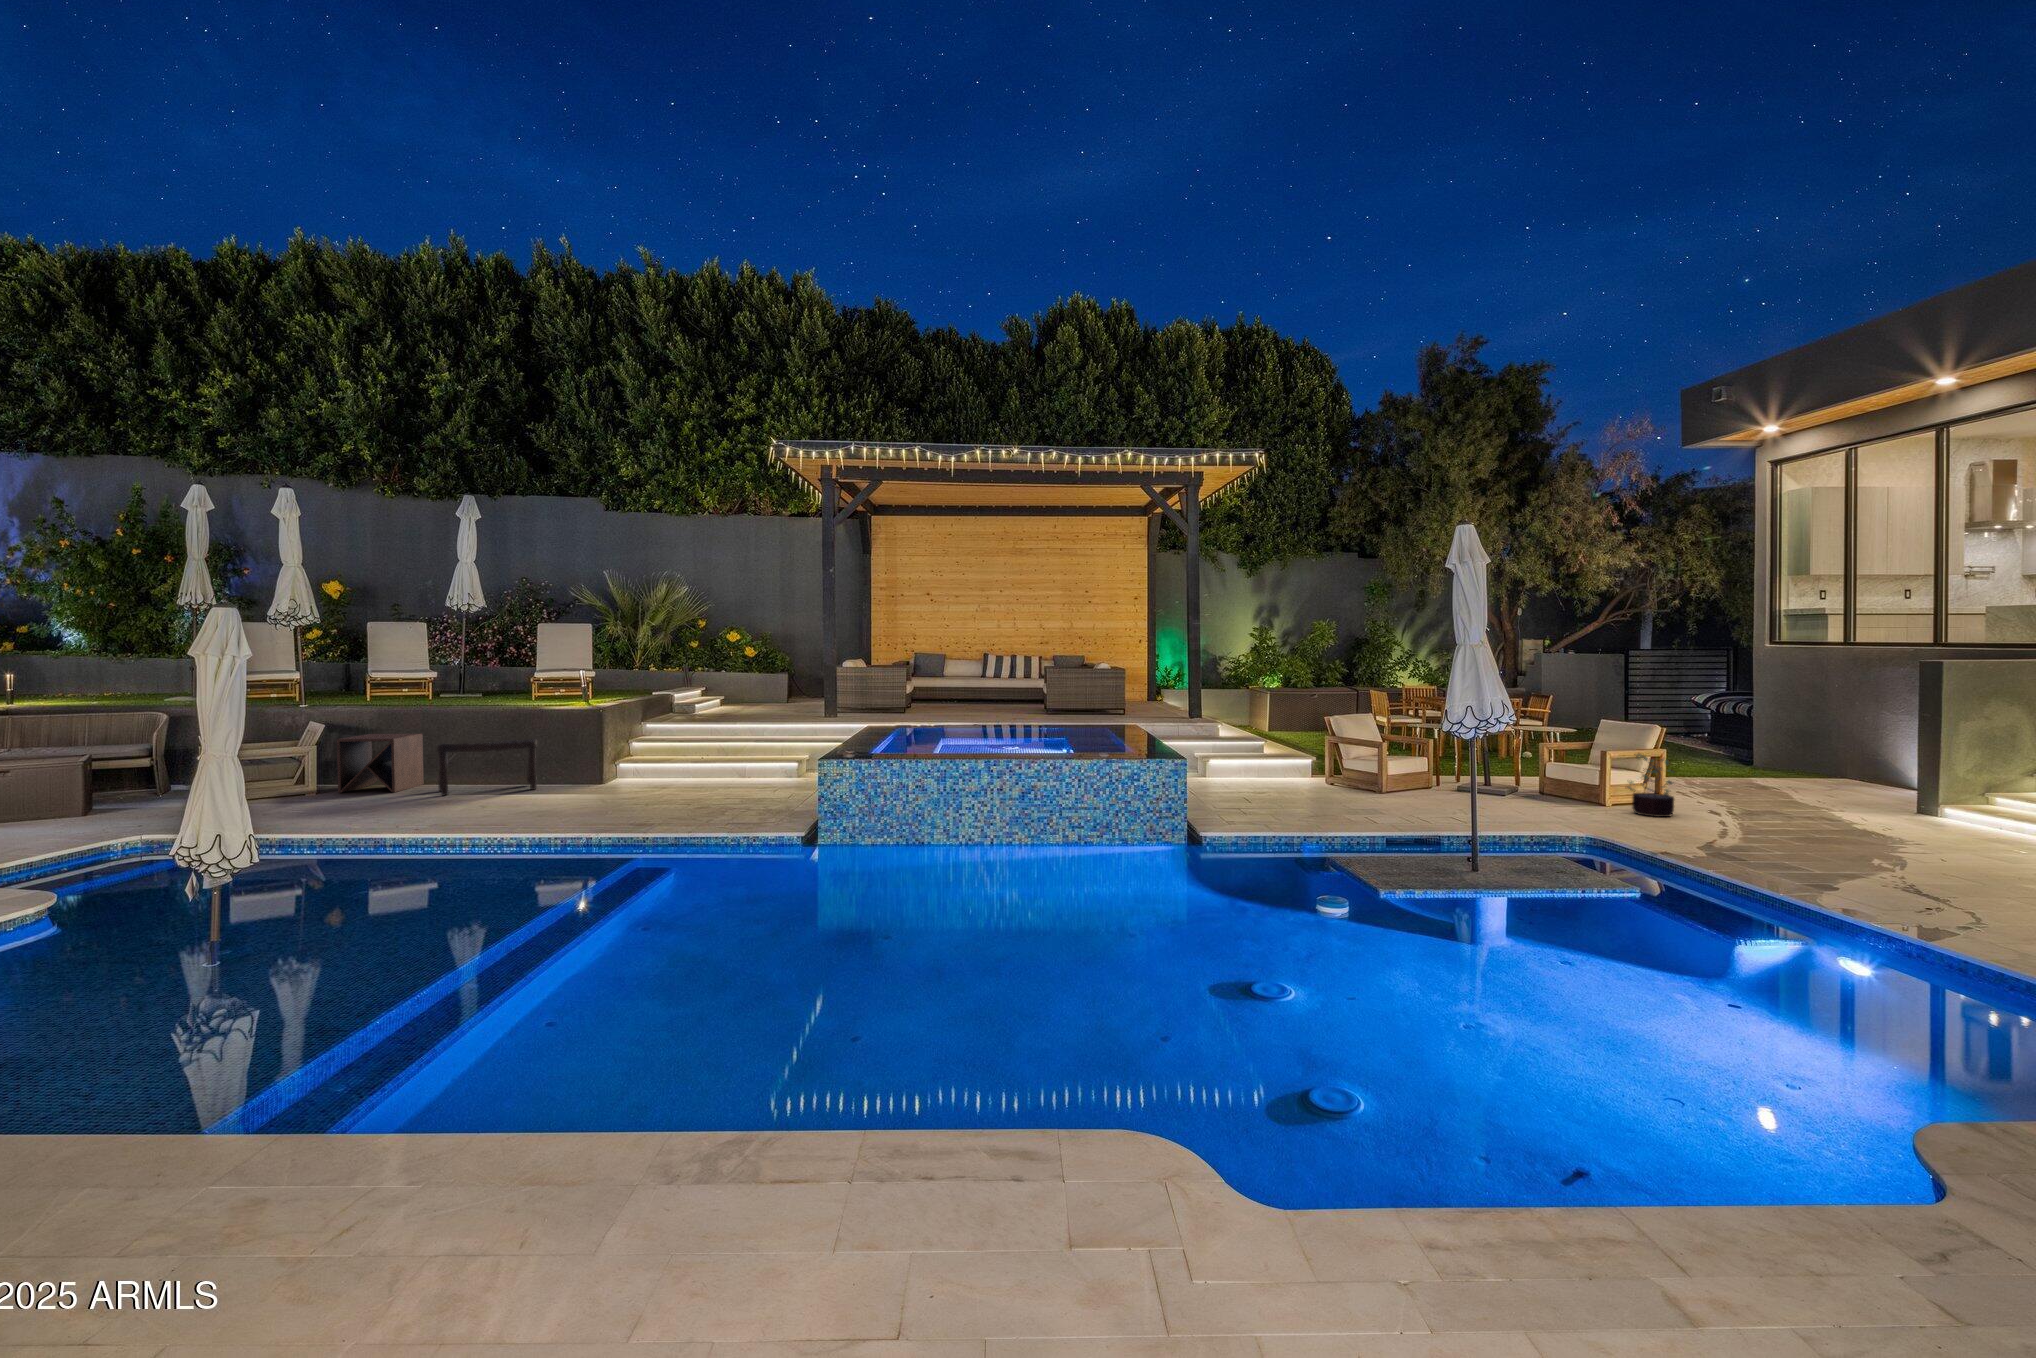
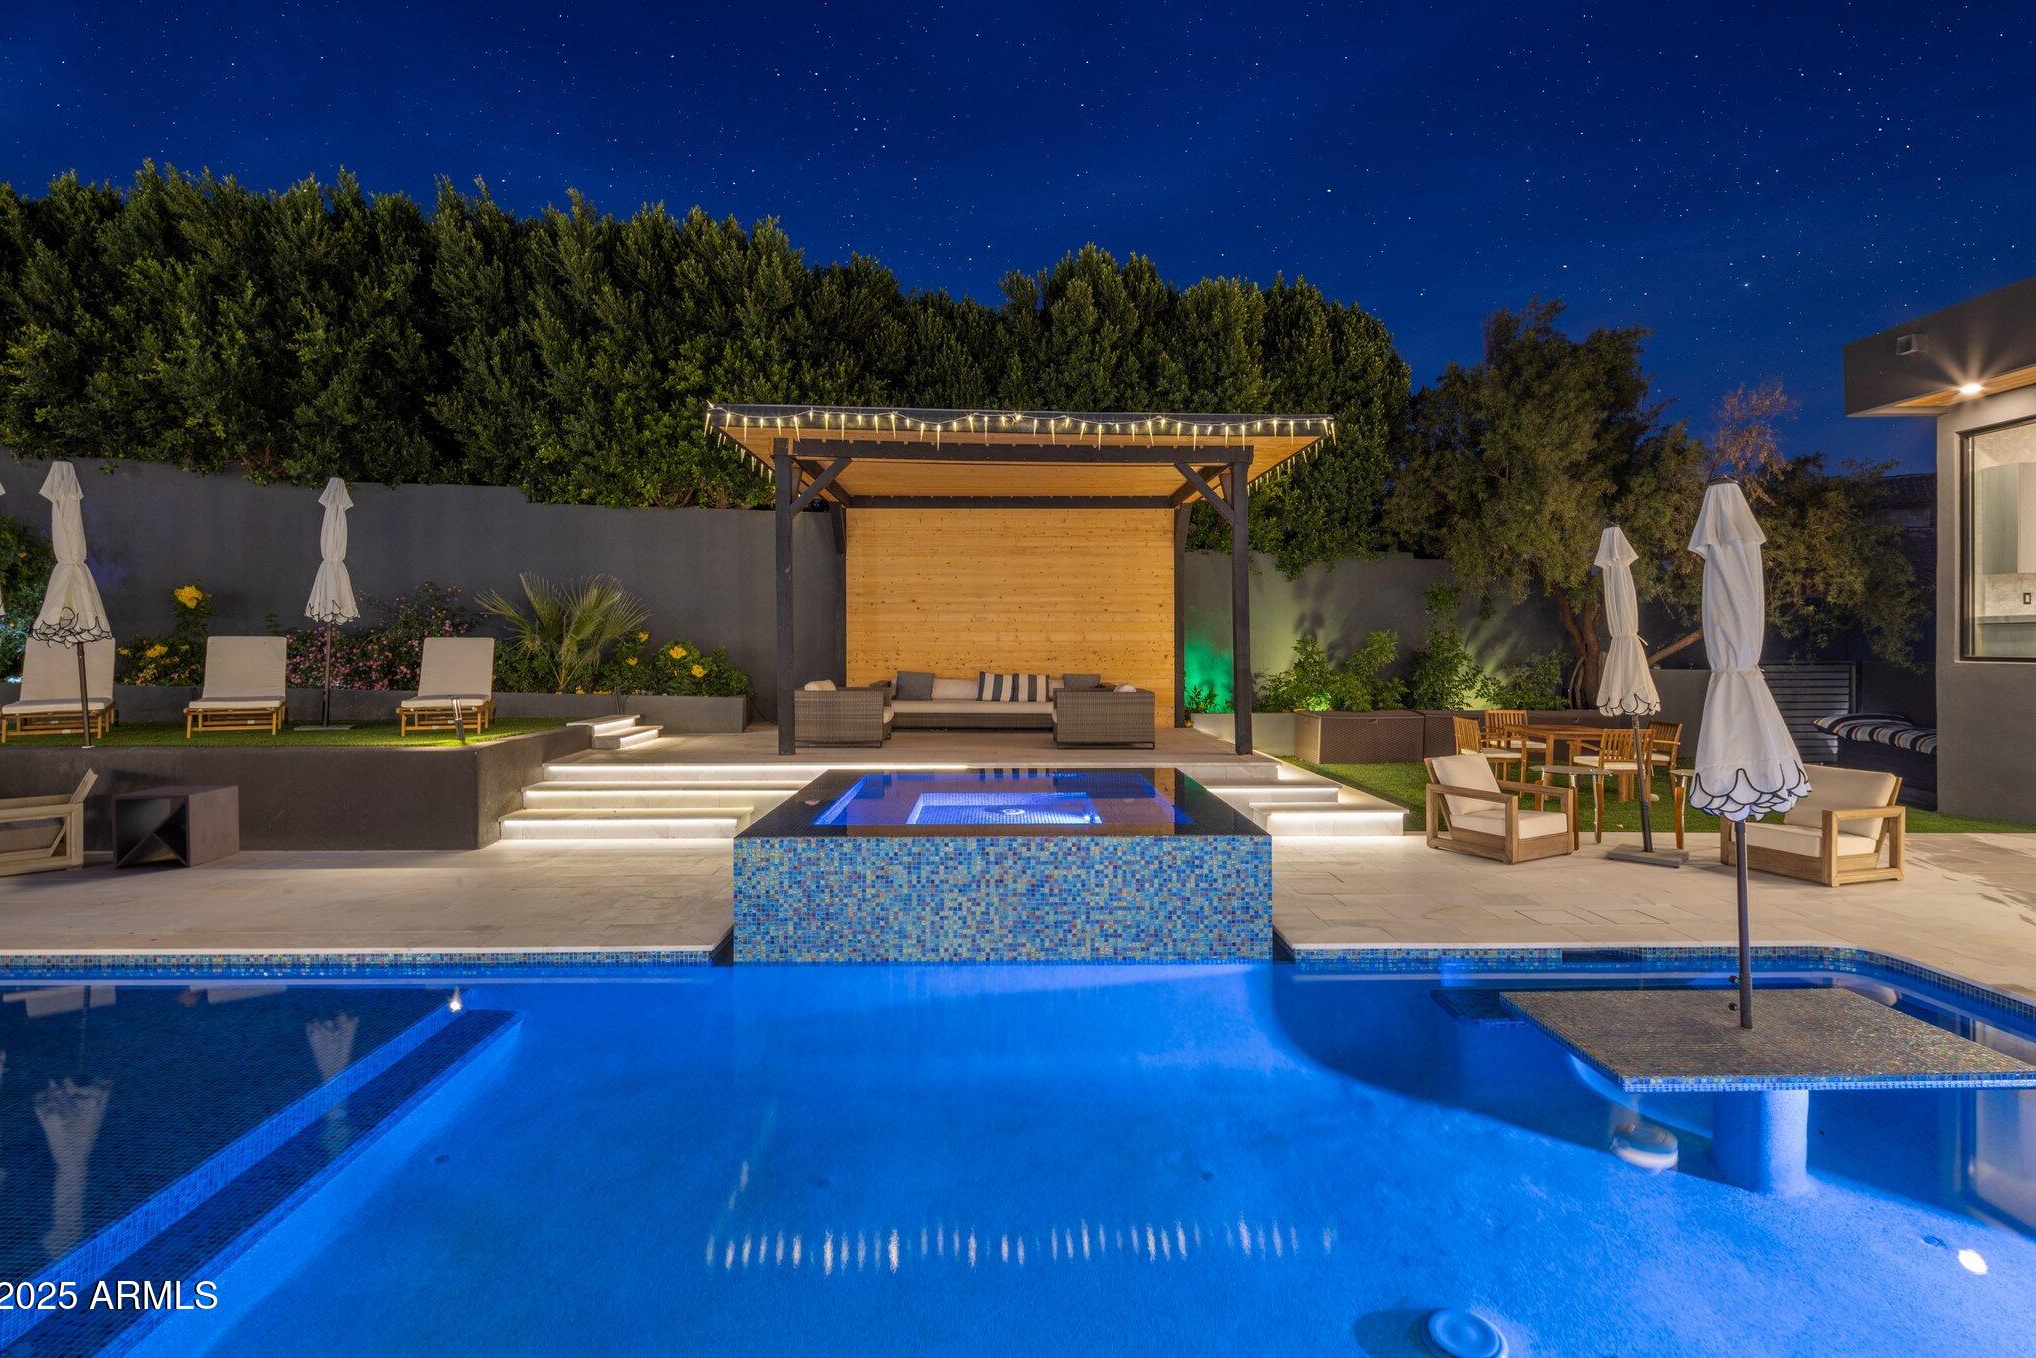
bench: present [437,739,537,795] -> none [243,792,389,873]
decorative plant: present [1627,754,1674,817] -> none [1861,817,1940,909]

